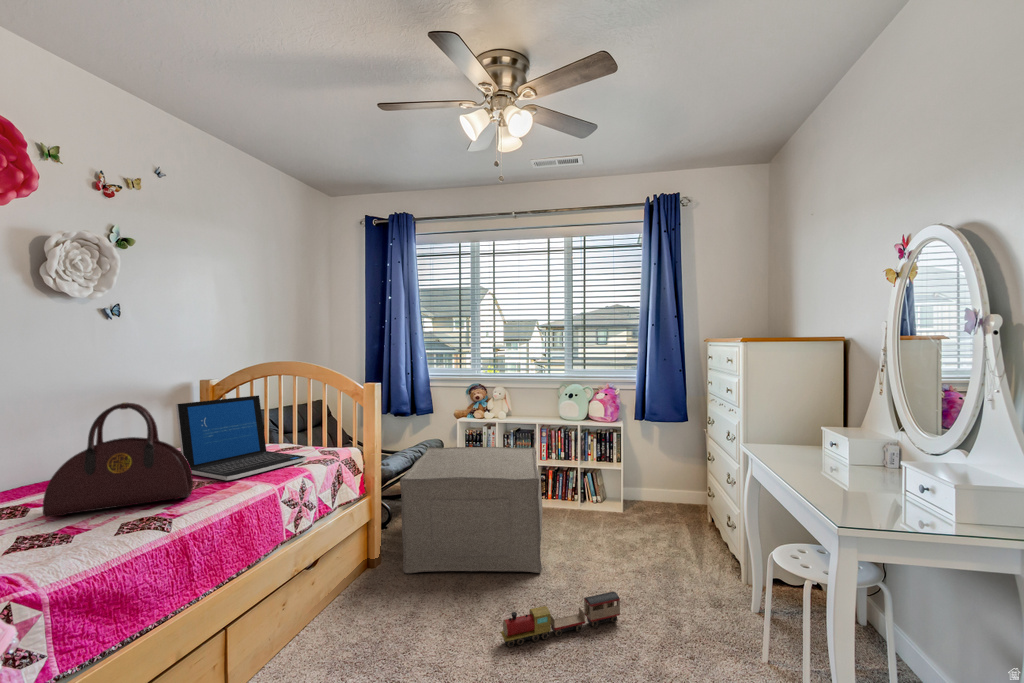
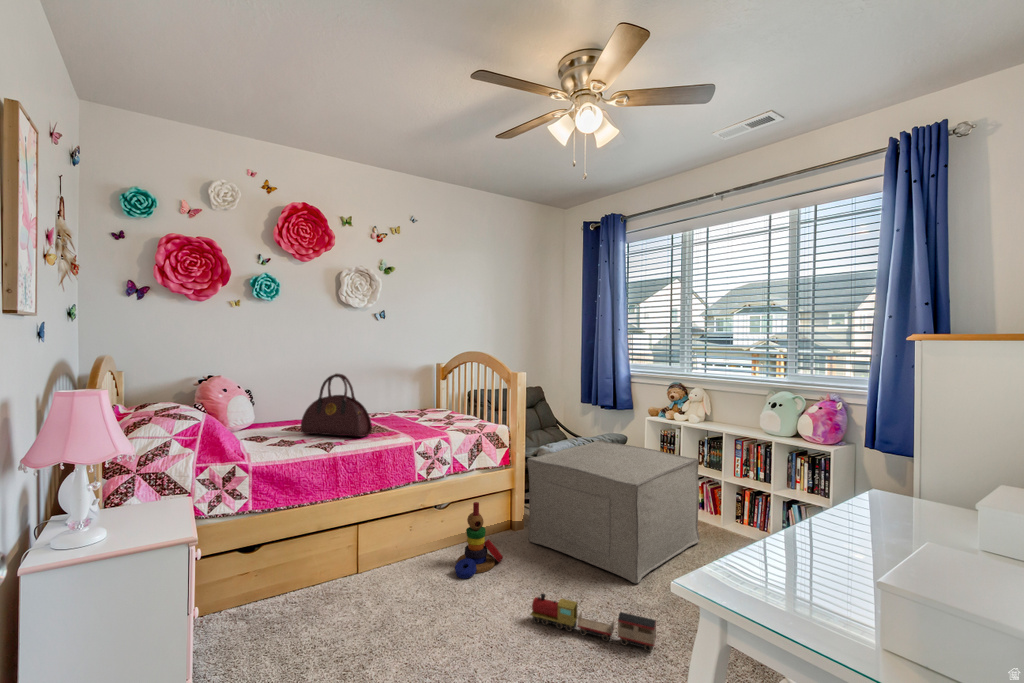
laptop: present [176,395,307,481] -> none [389,376,458,432]
stacking toy: none [351,543,406,643] -> present [455,502,503,579]

